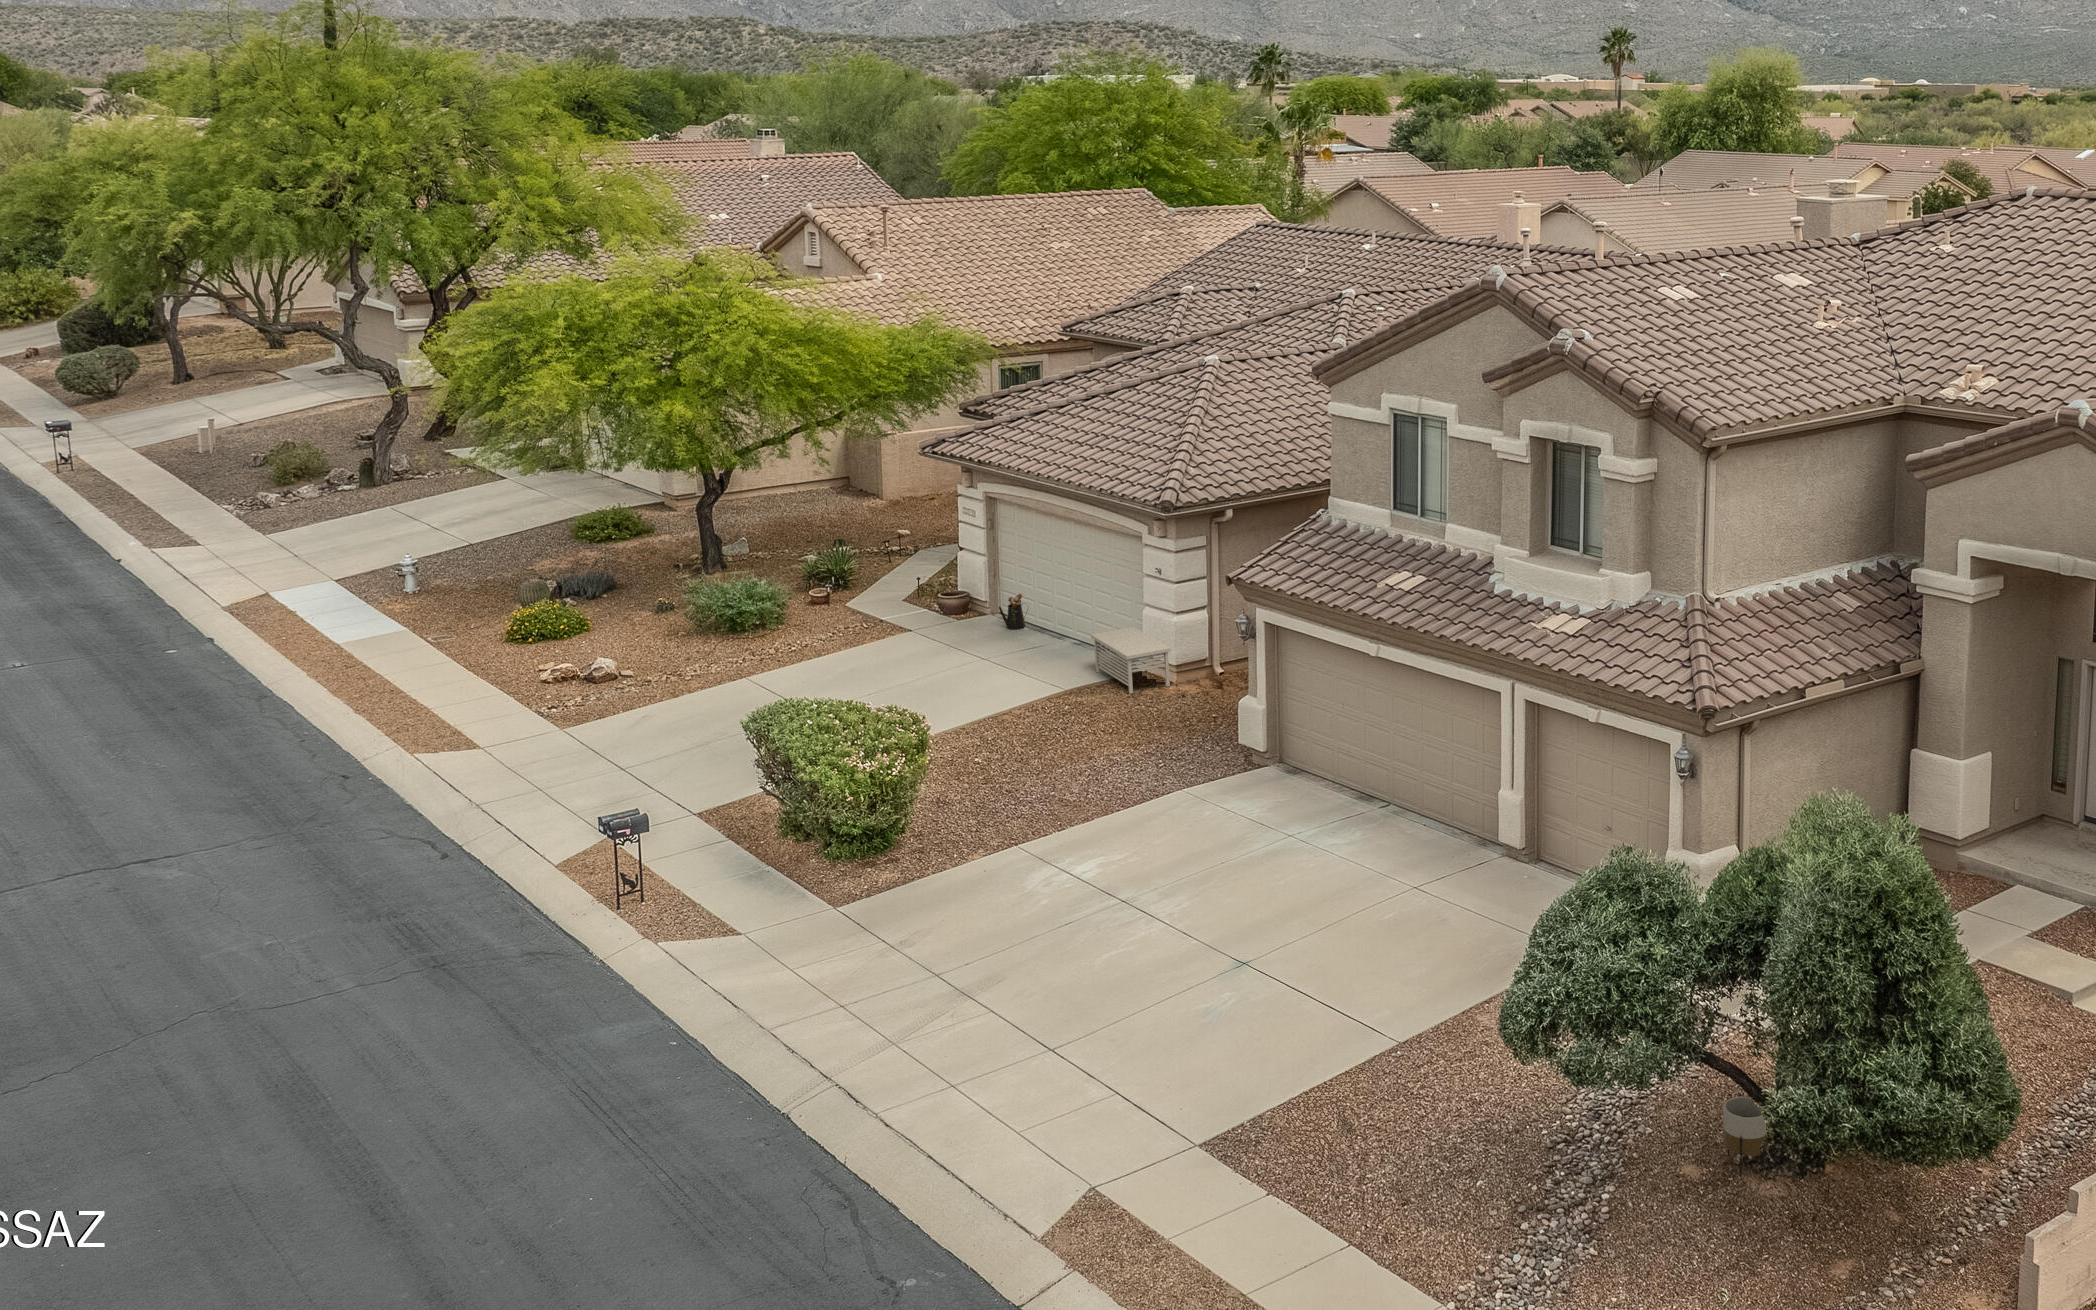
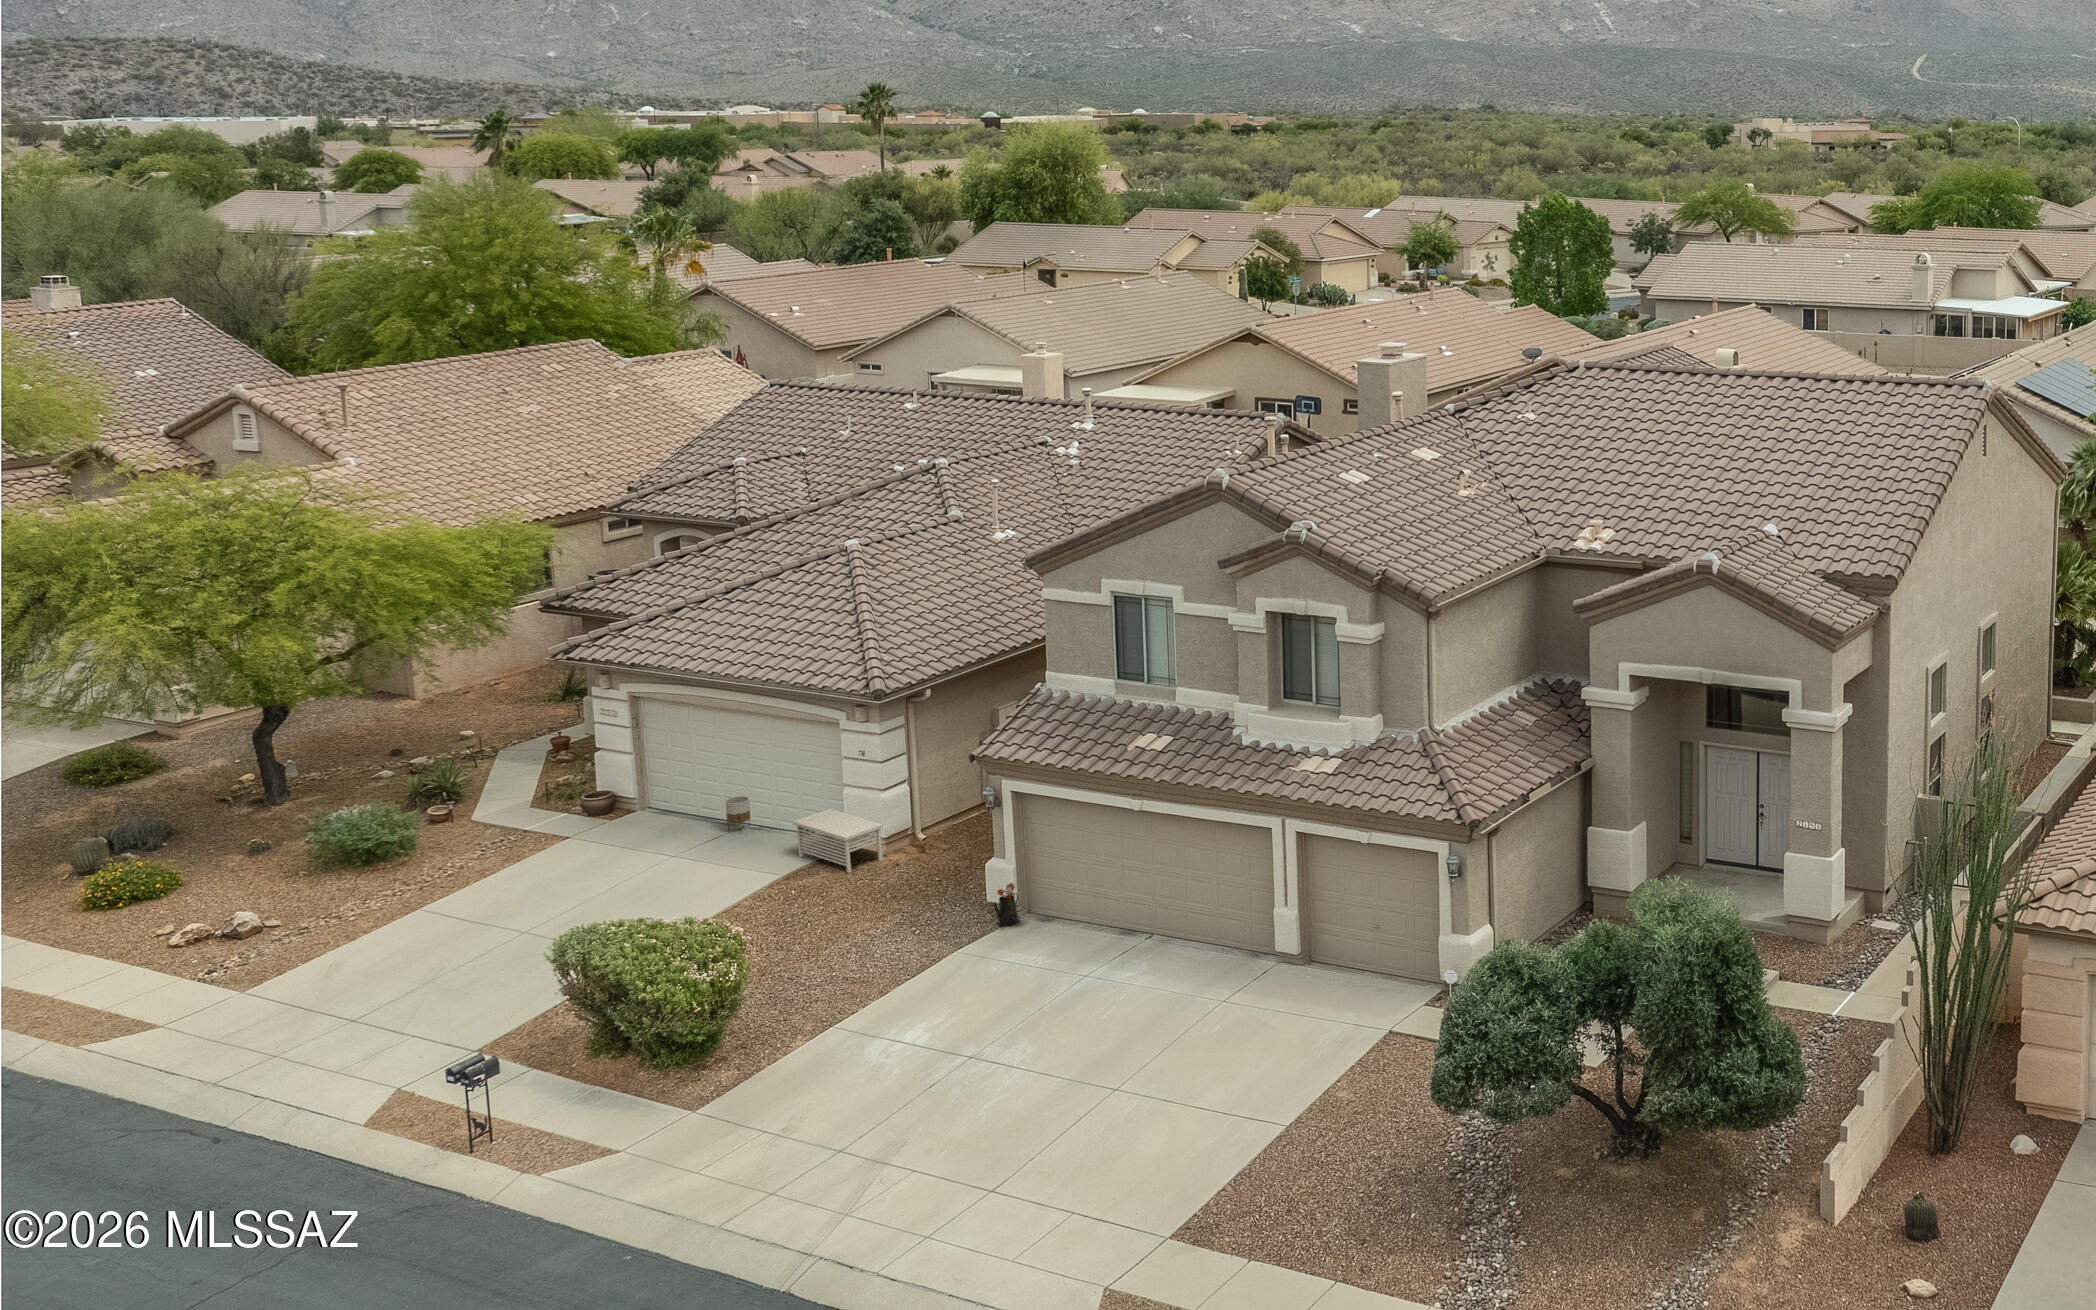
watering can: present [999,594,1028,629] -> present [993,883,1020,926]
planter: present [1723,1097,1766,1176] -> present [725,796,750,834]

